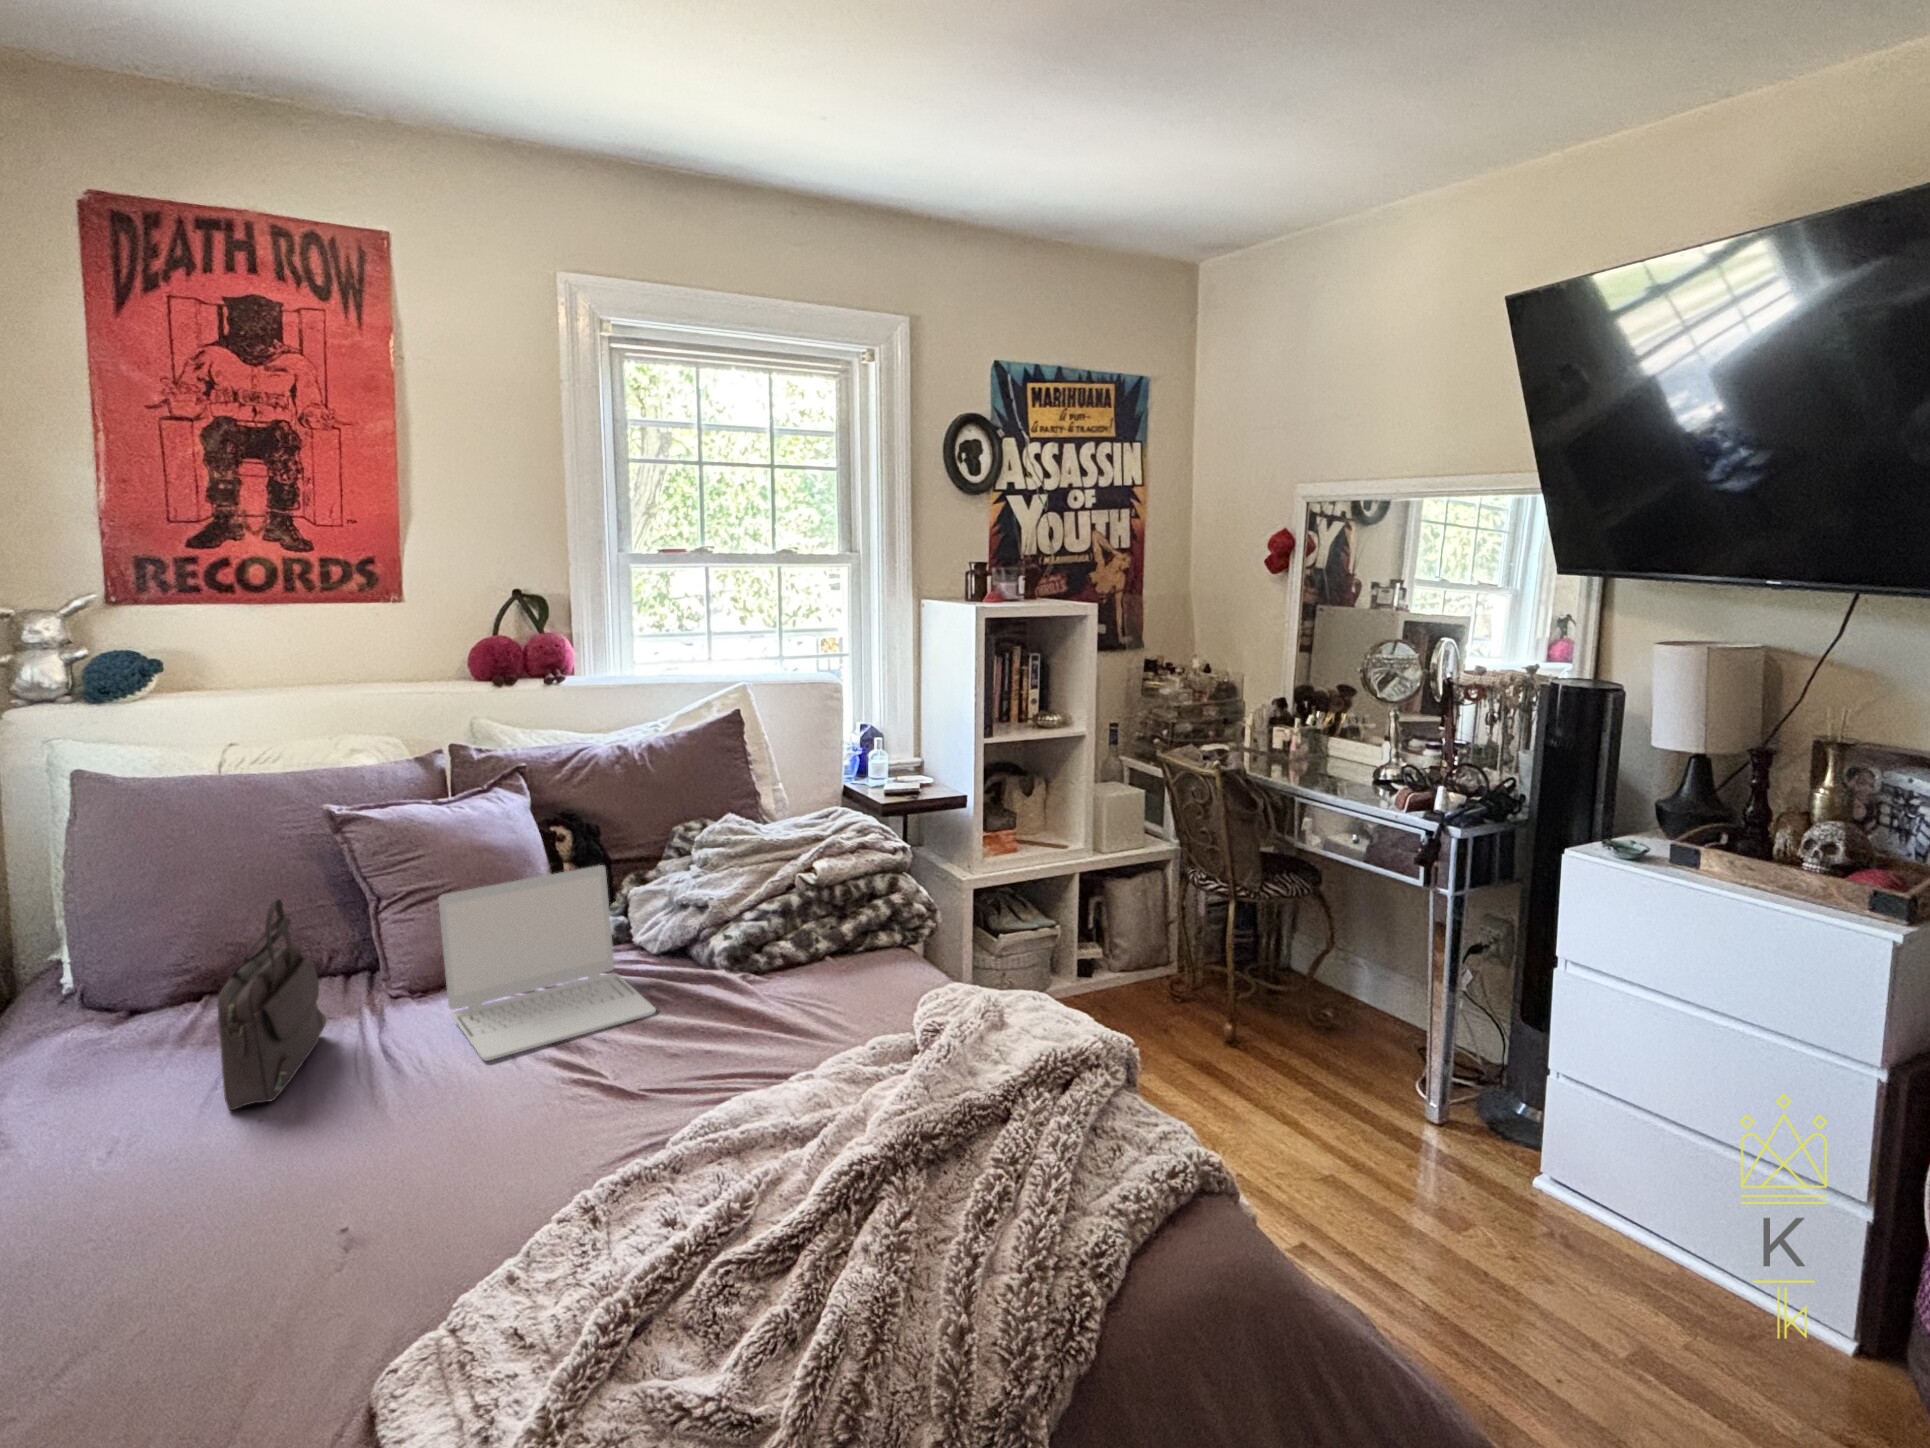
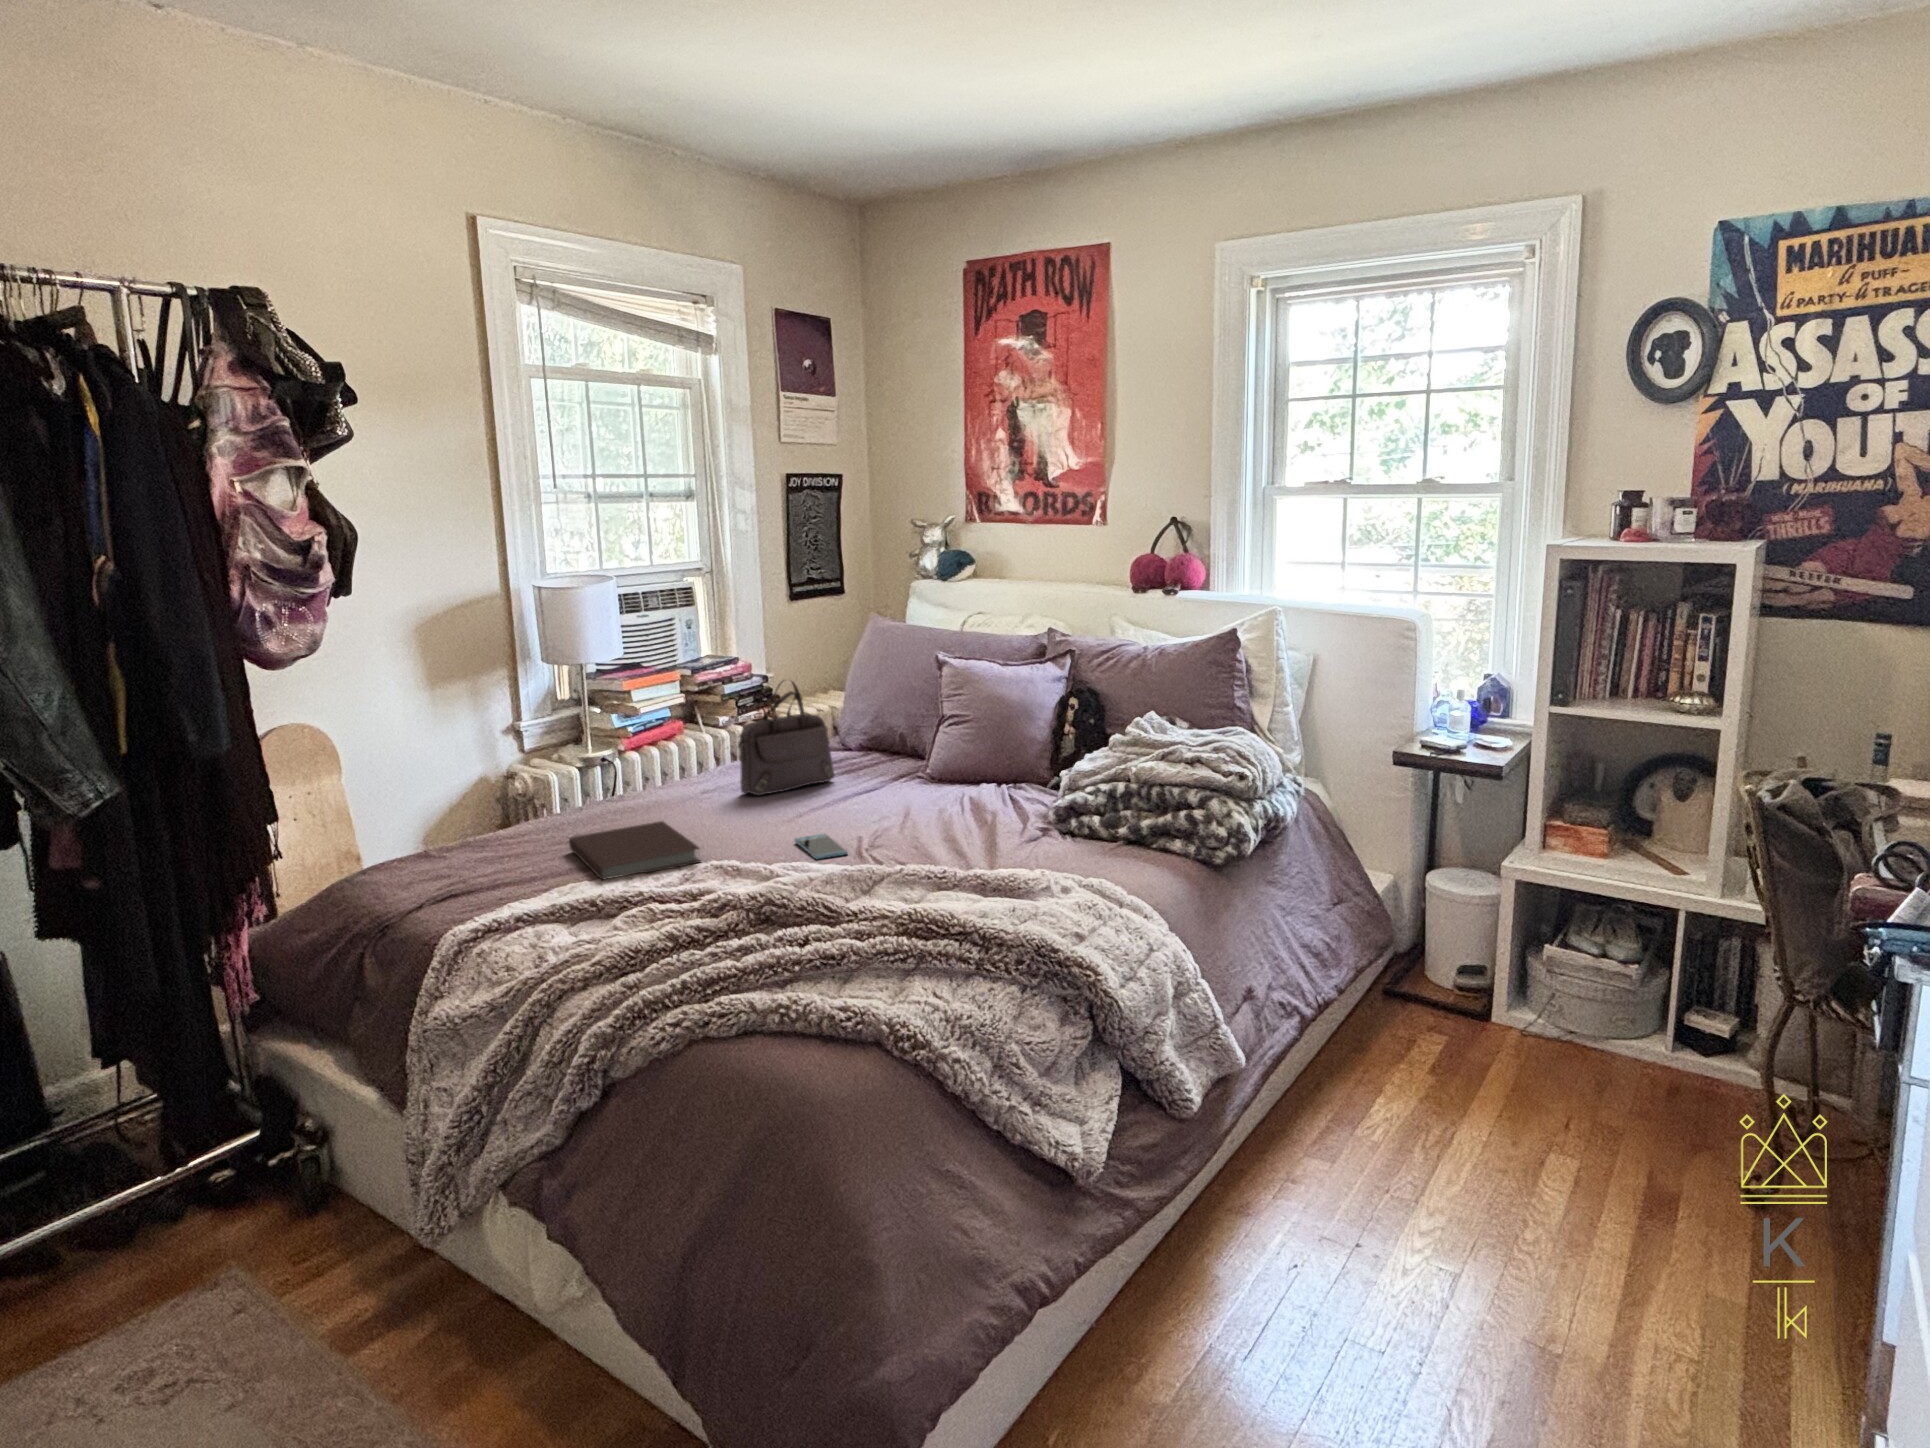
laptop: present [438,865,656,1061] -> none [837,706,989,825]
smartphone: none [565,1084,675,1113] -> present [795,834,848,860]
notebook: none [252,1177,536,1318] -> present [569,821,701,880]

